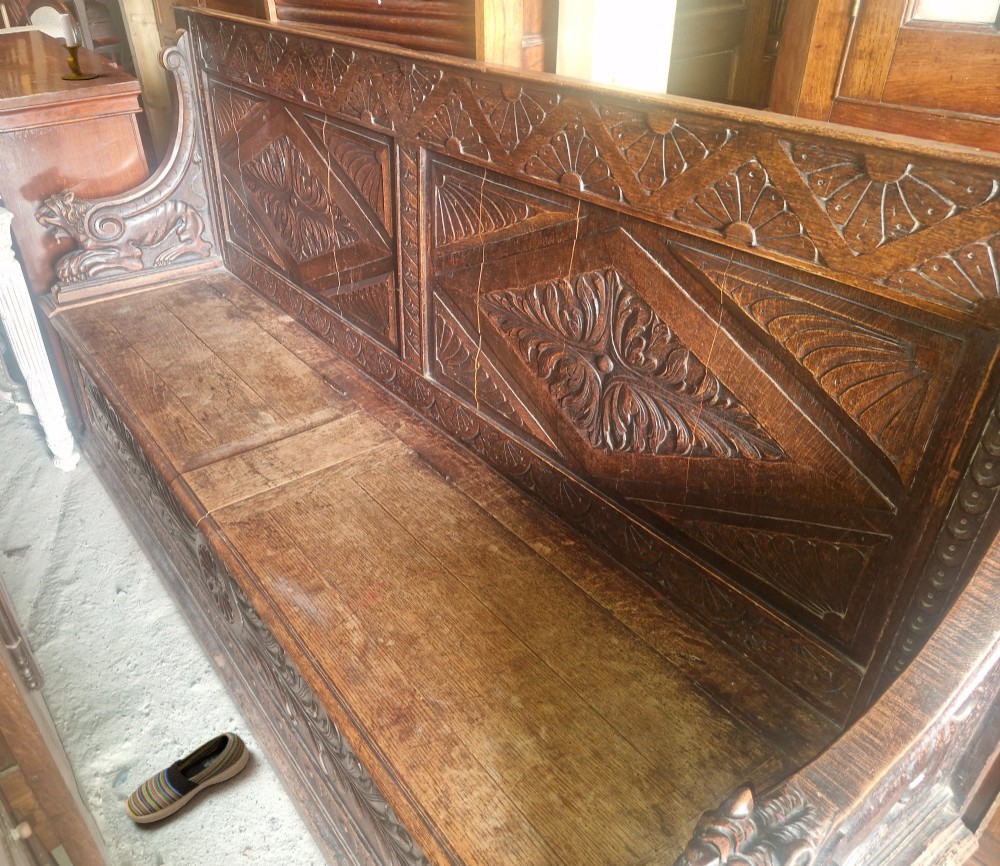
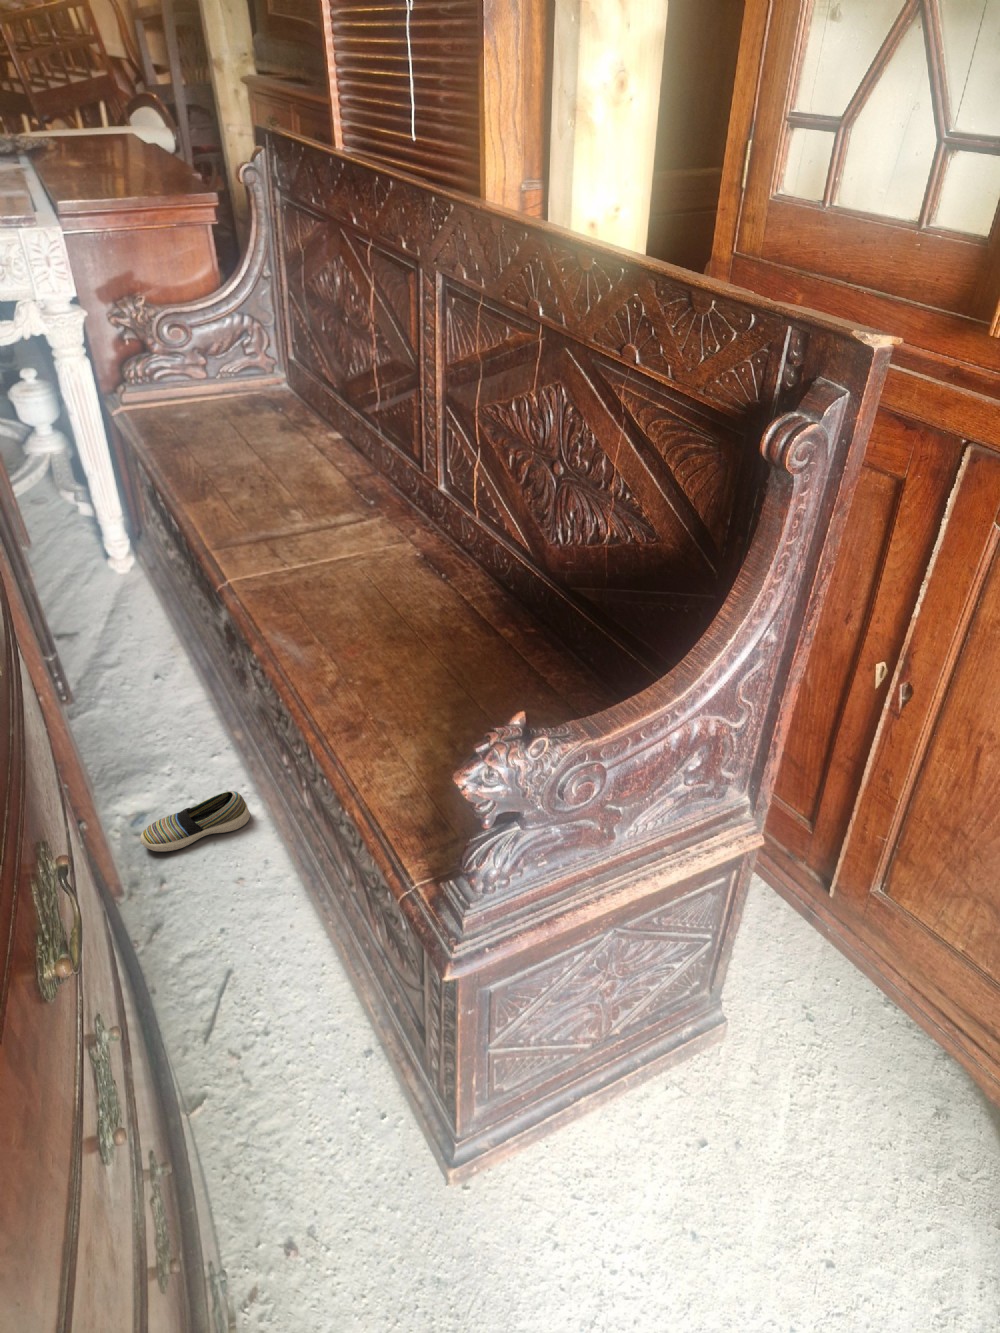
candlestick: present [60,14,97,79] -> none [147,126,181,190]

